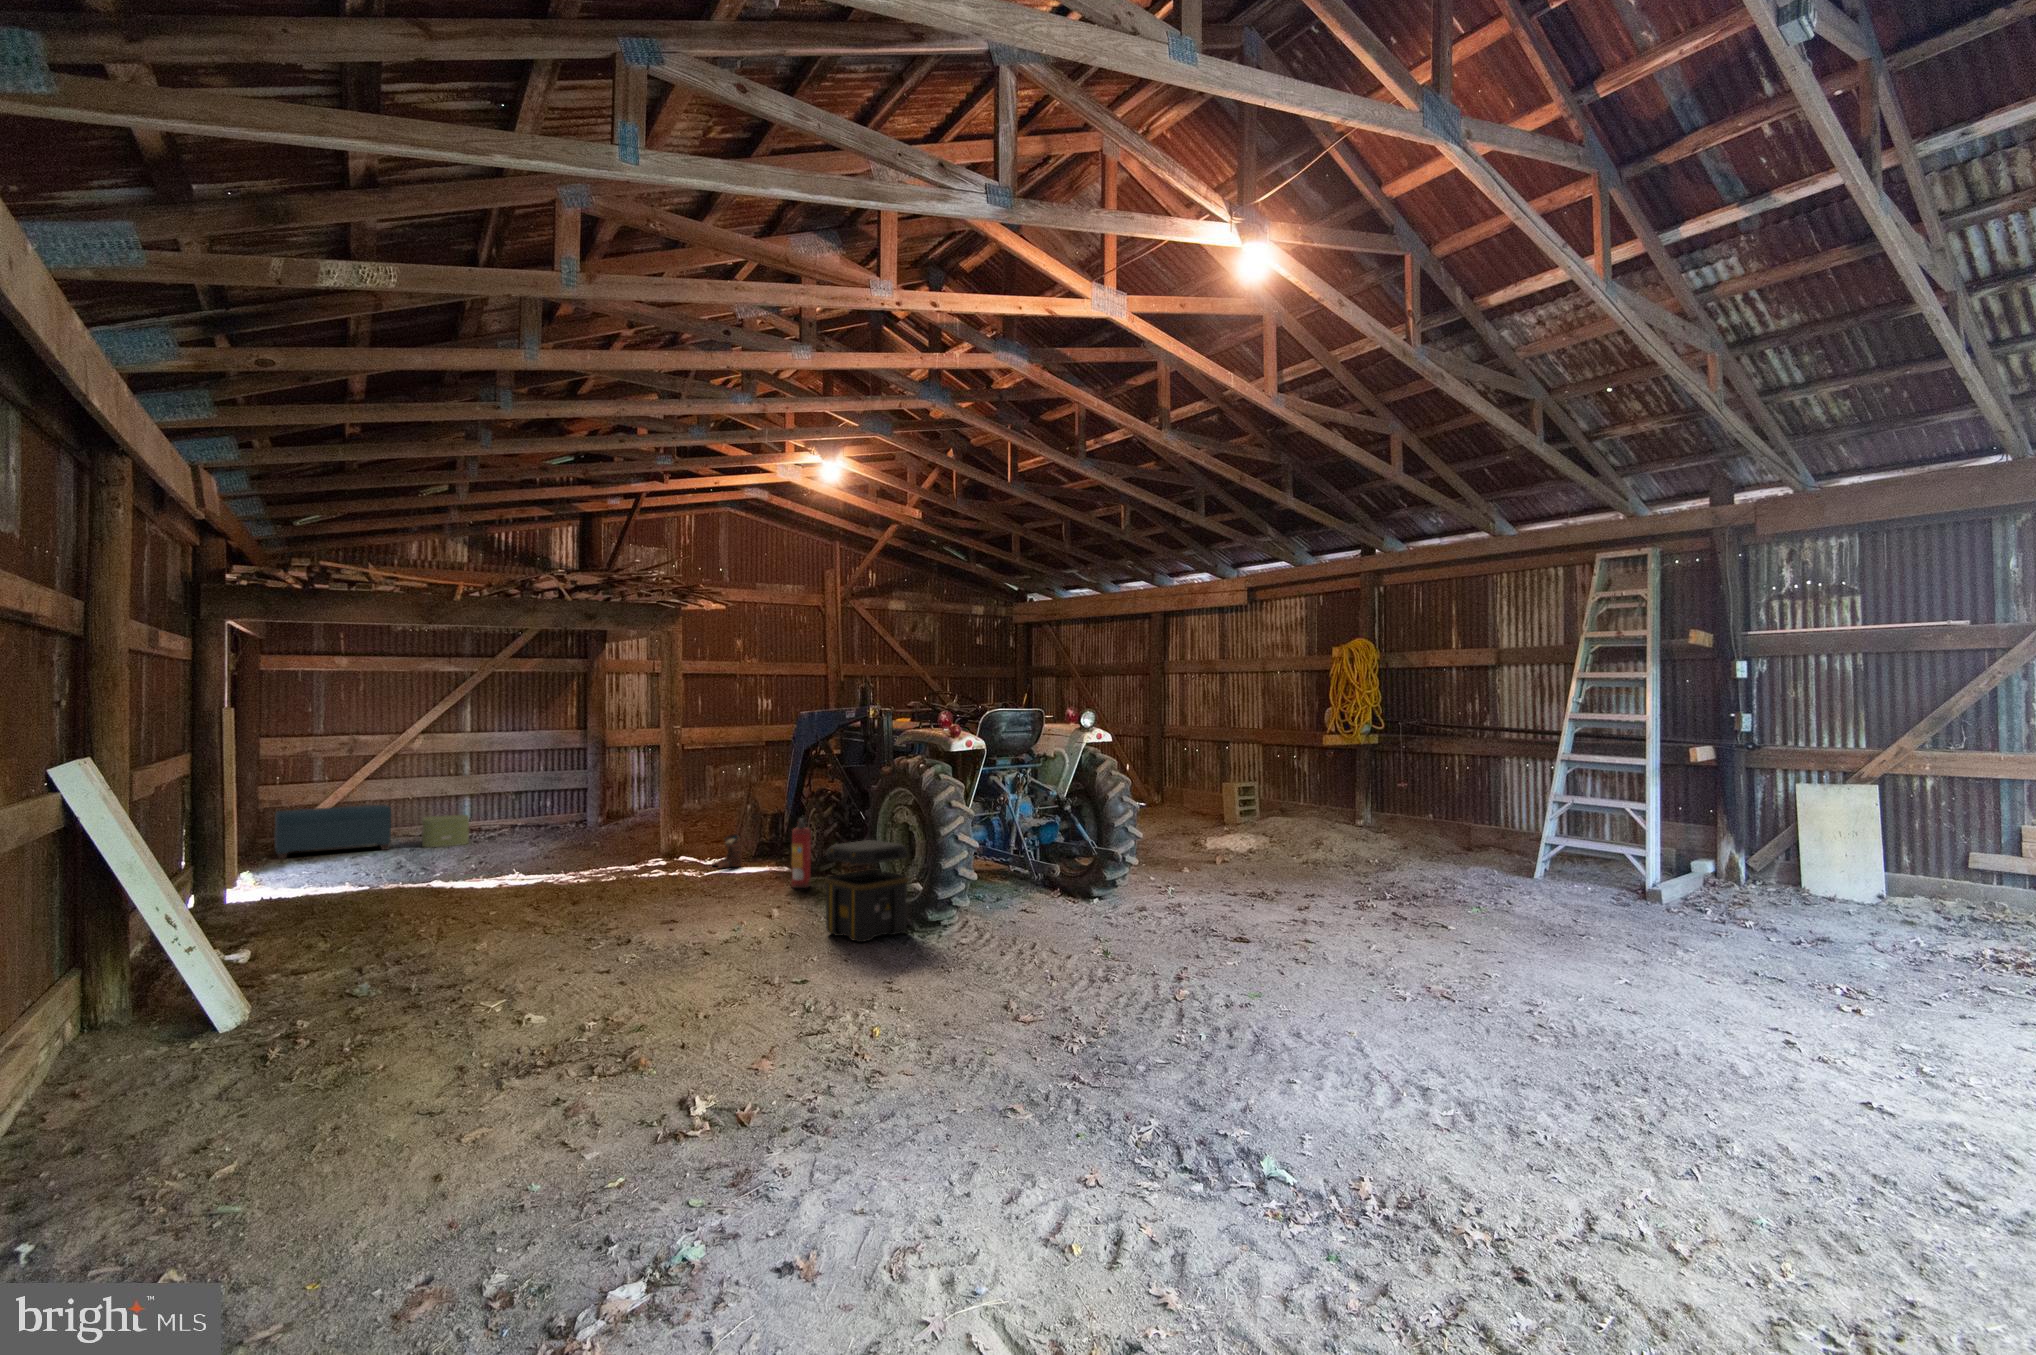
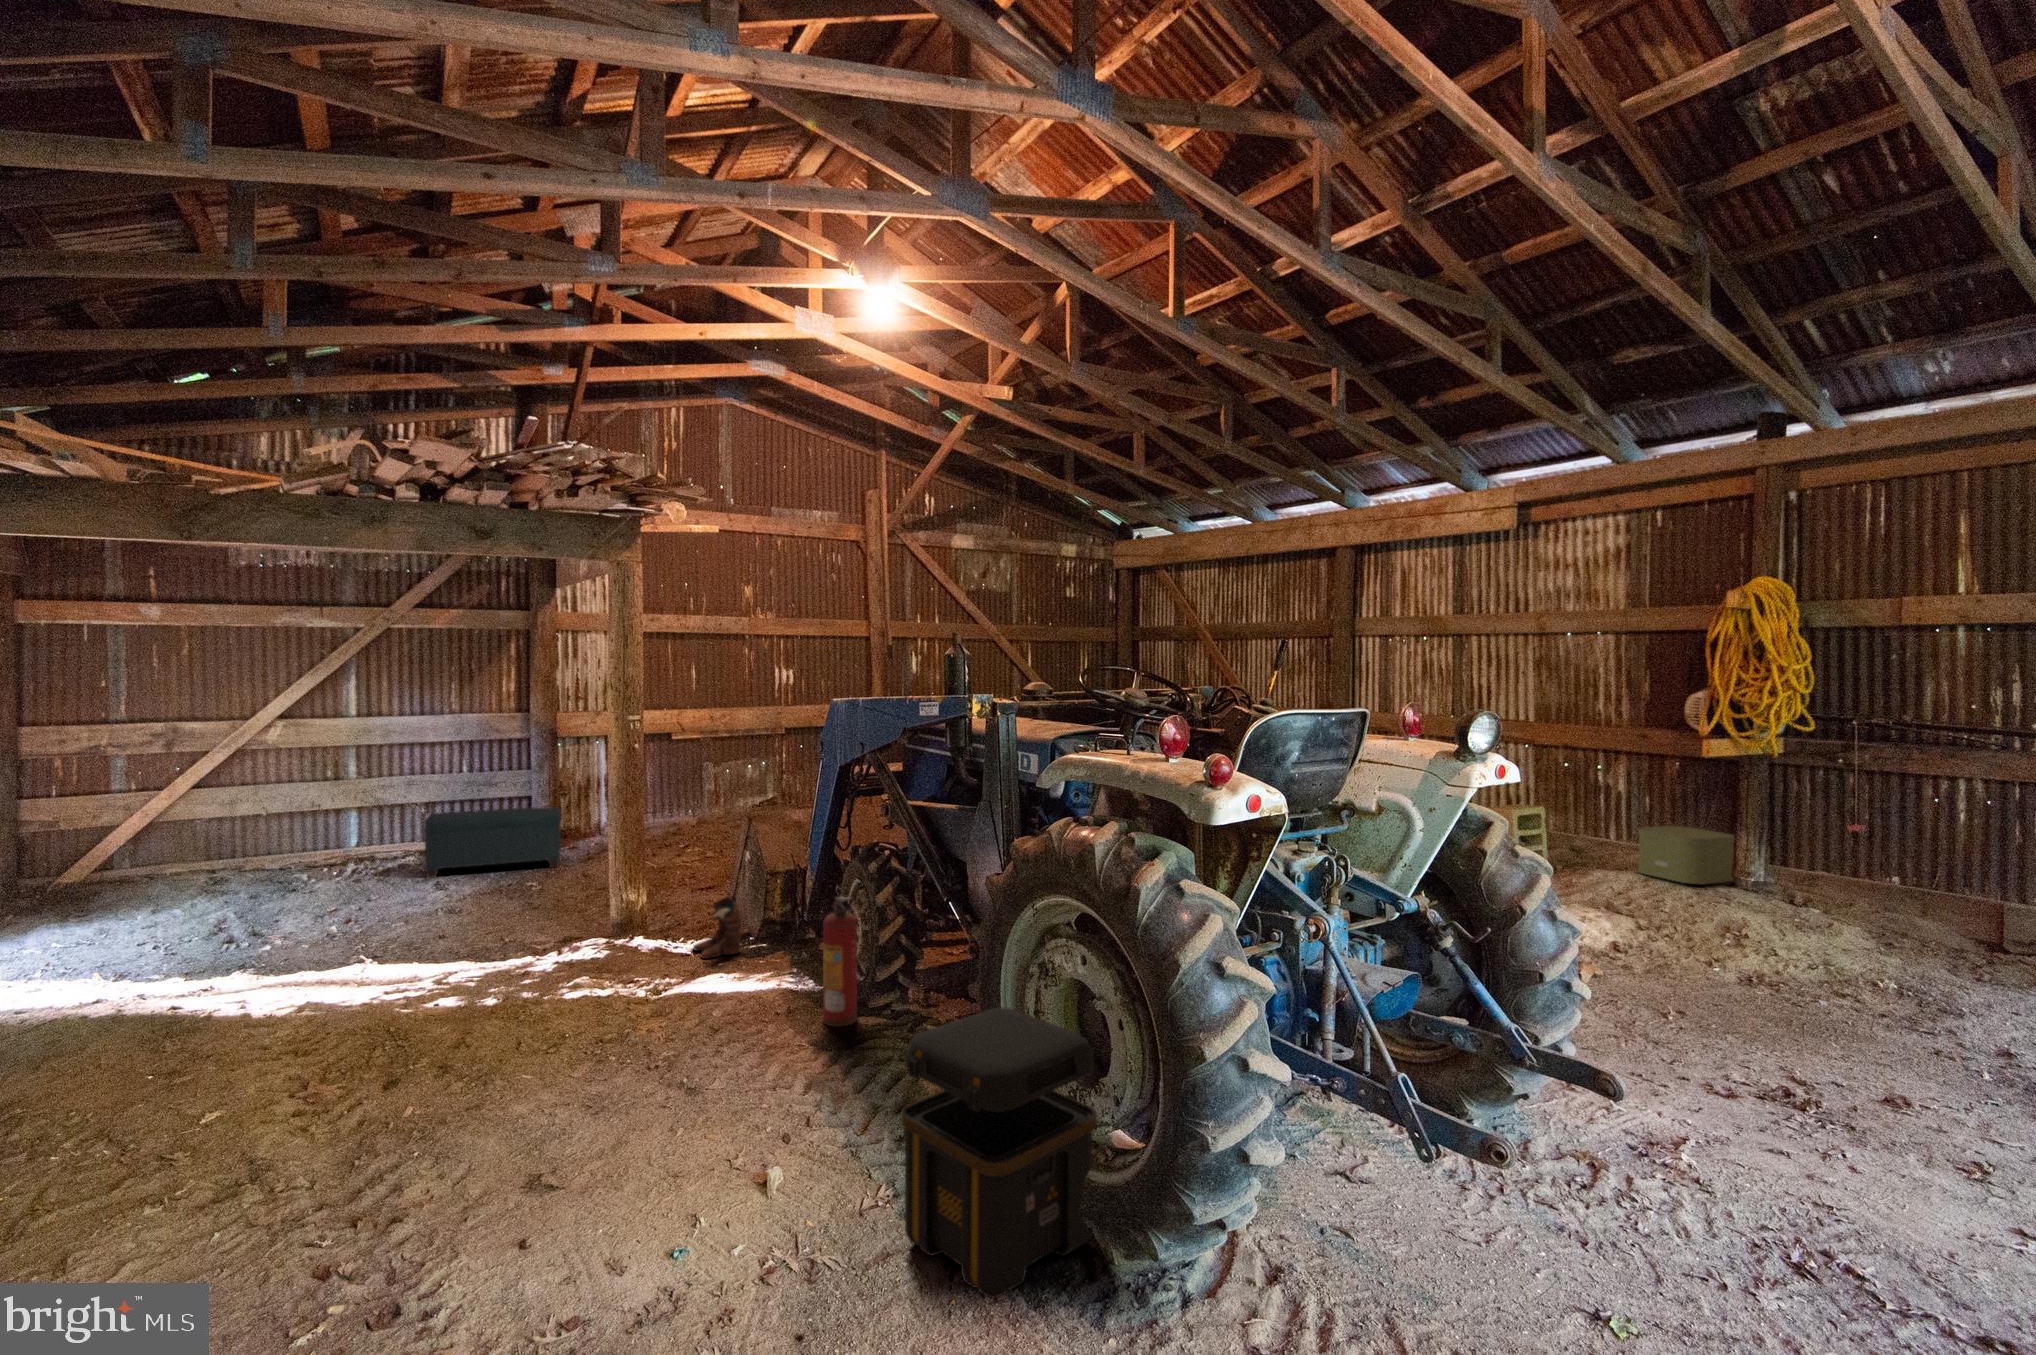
bench: present [275,805,391,859] -> present [424,806,561,878]
storage box: present [422,815,469,847] -> present [1638,826,1735,884]

